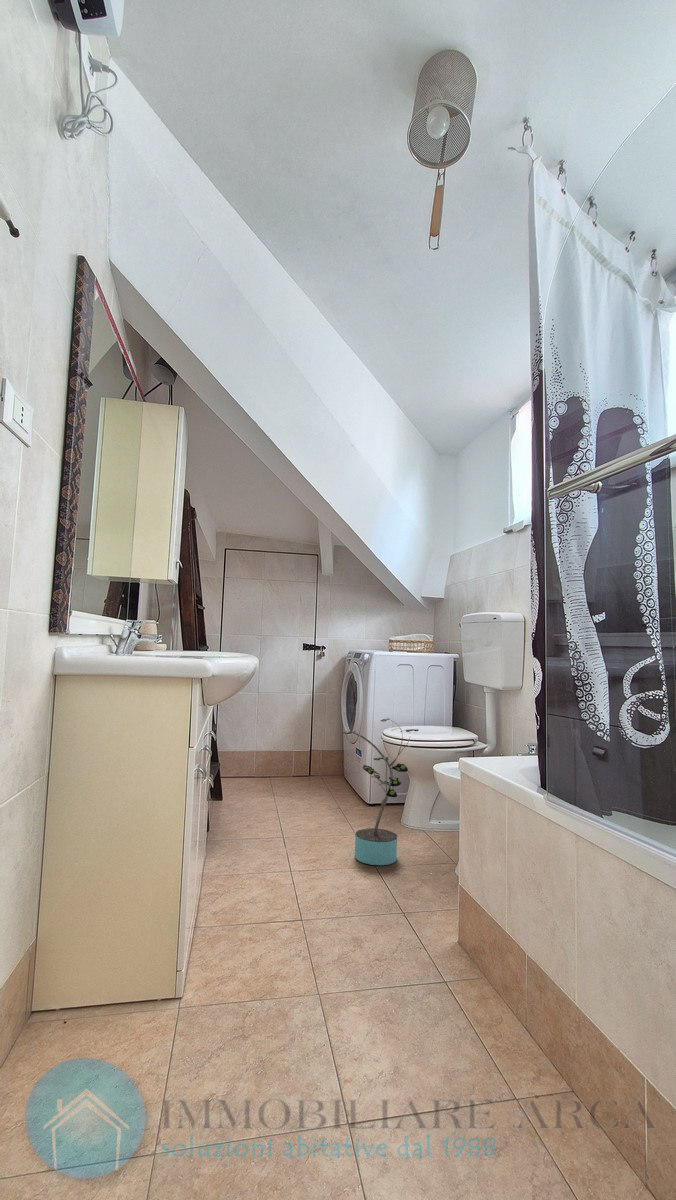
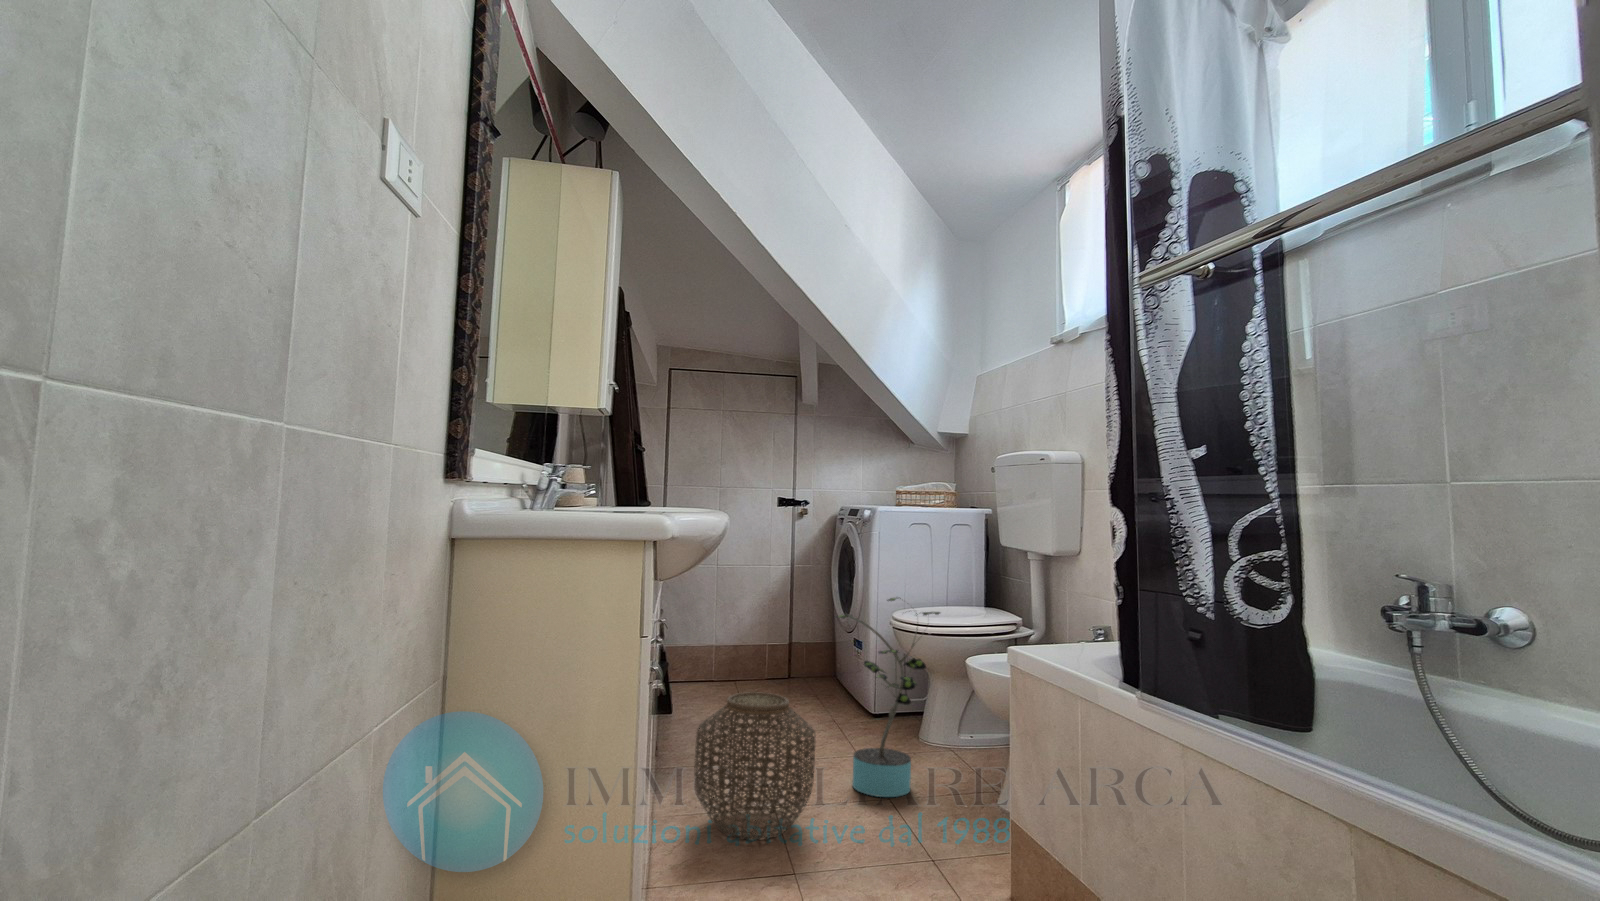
woven basket: none [238,789,327,899] -> present [694,692,815,840]

